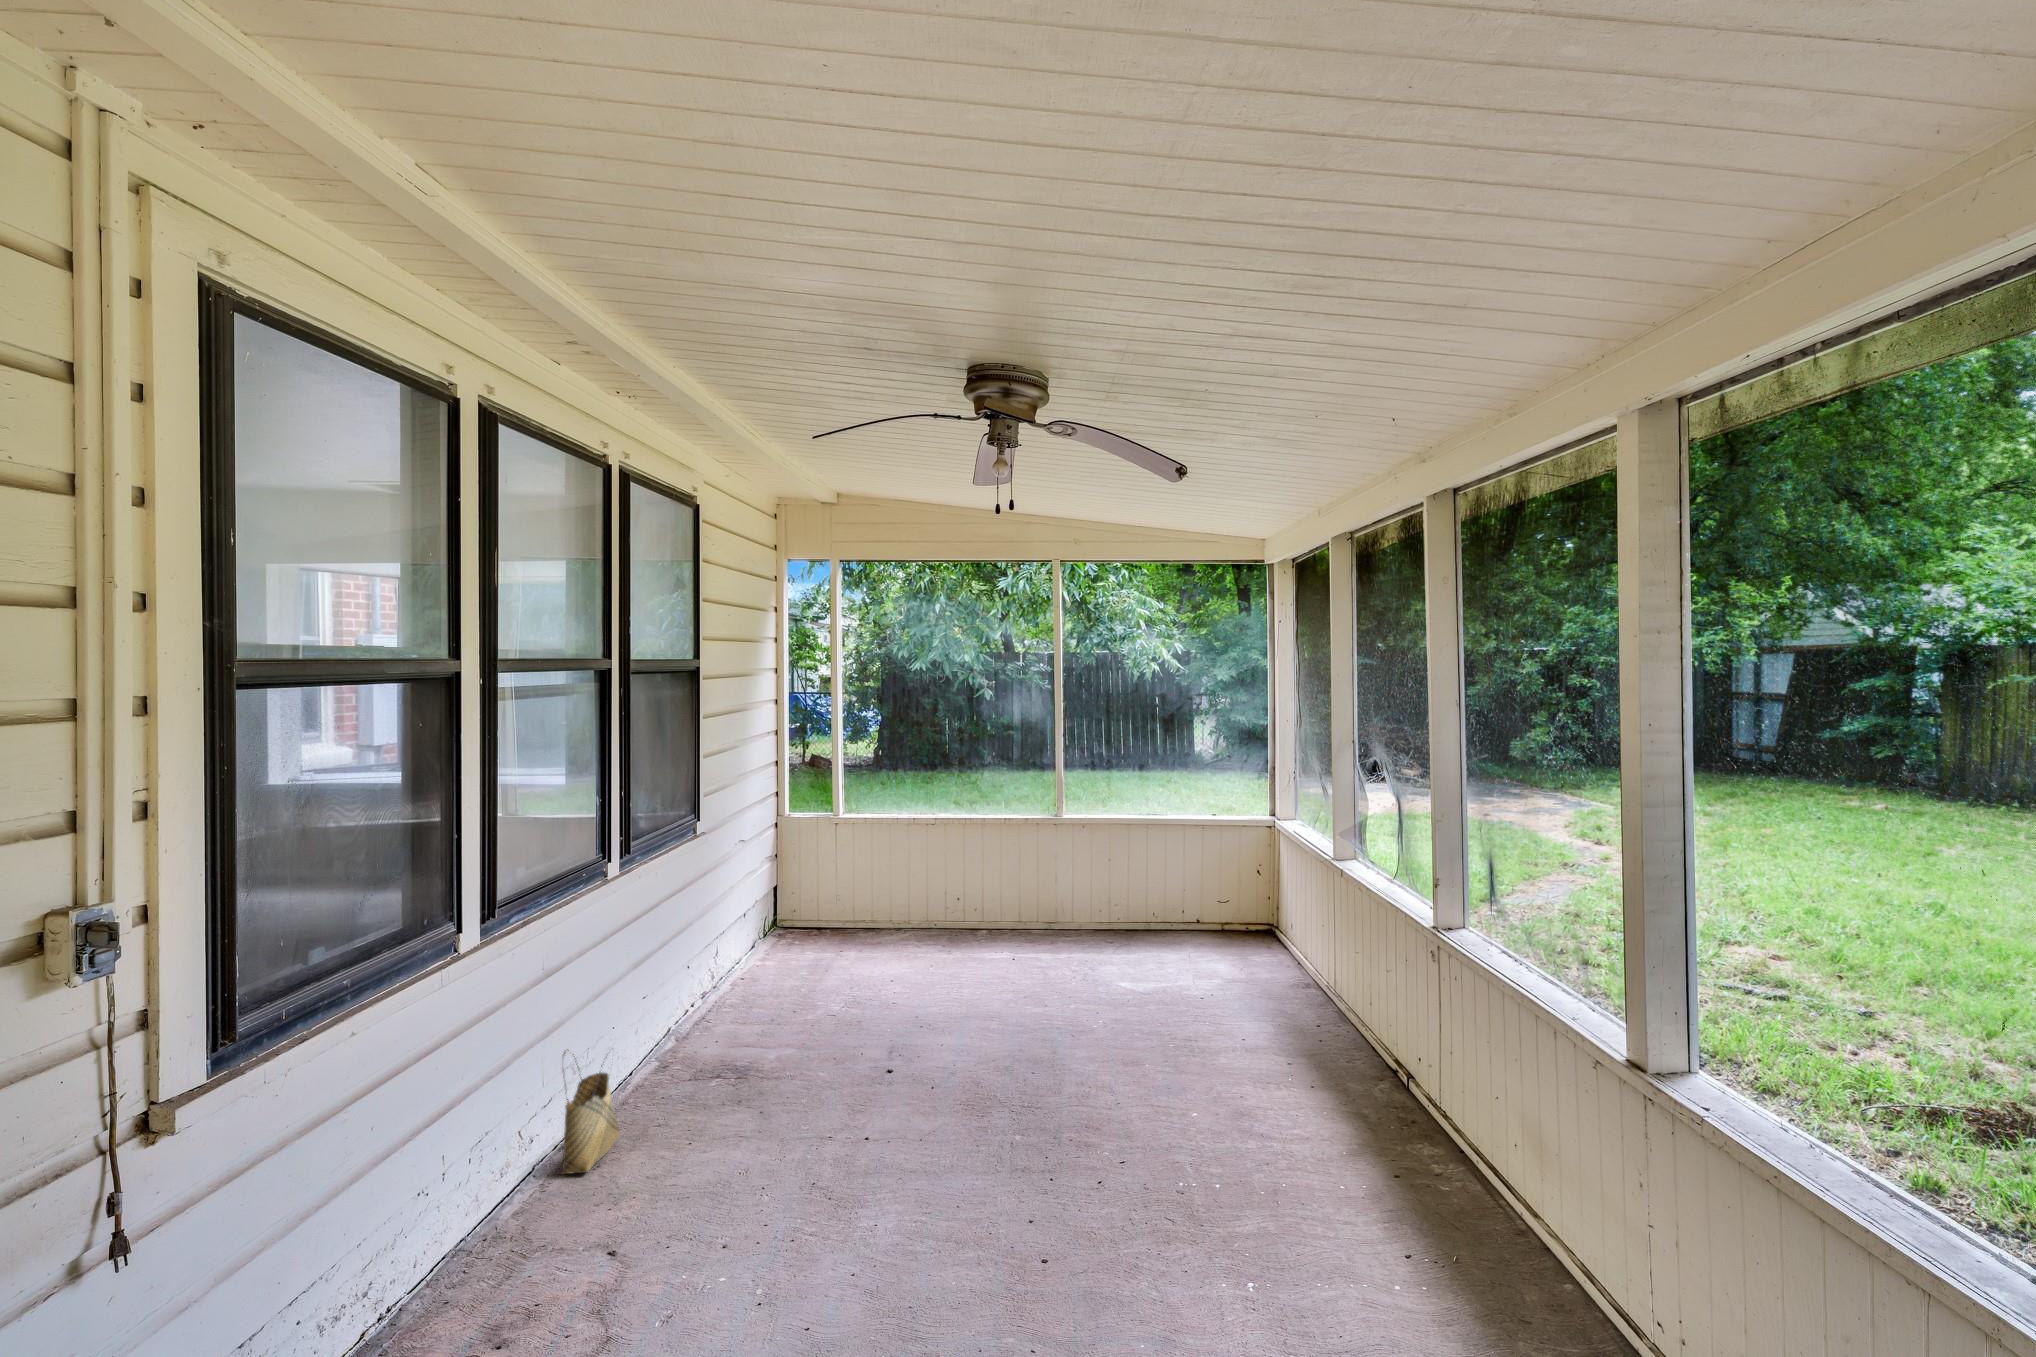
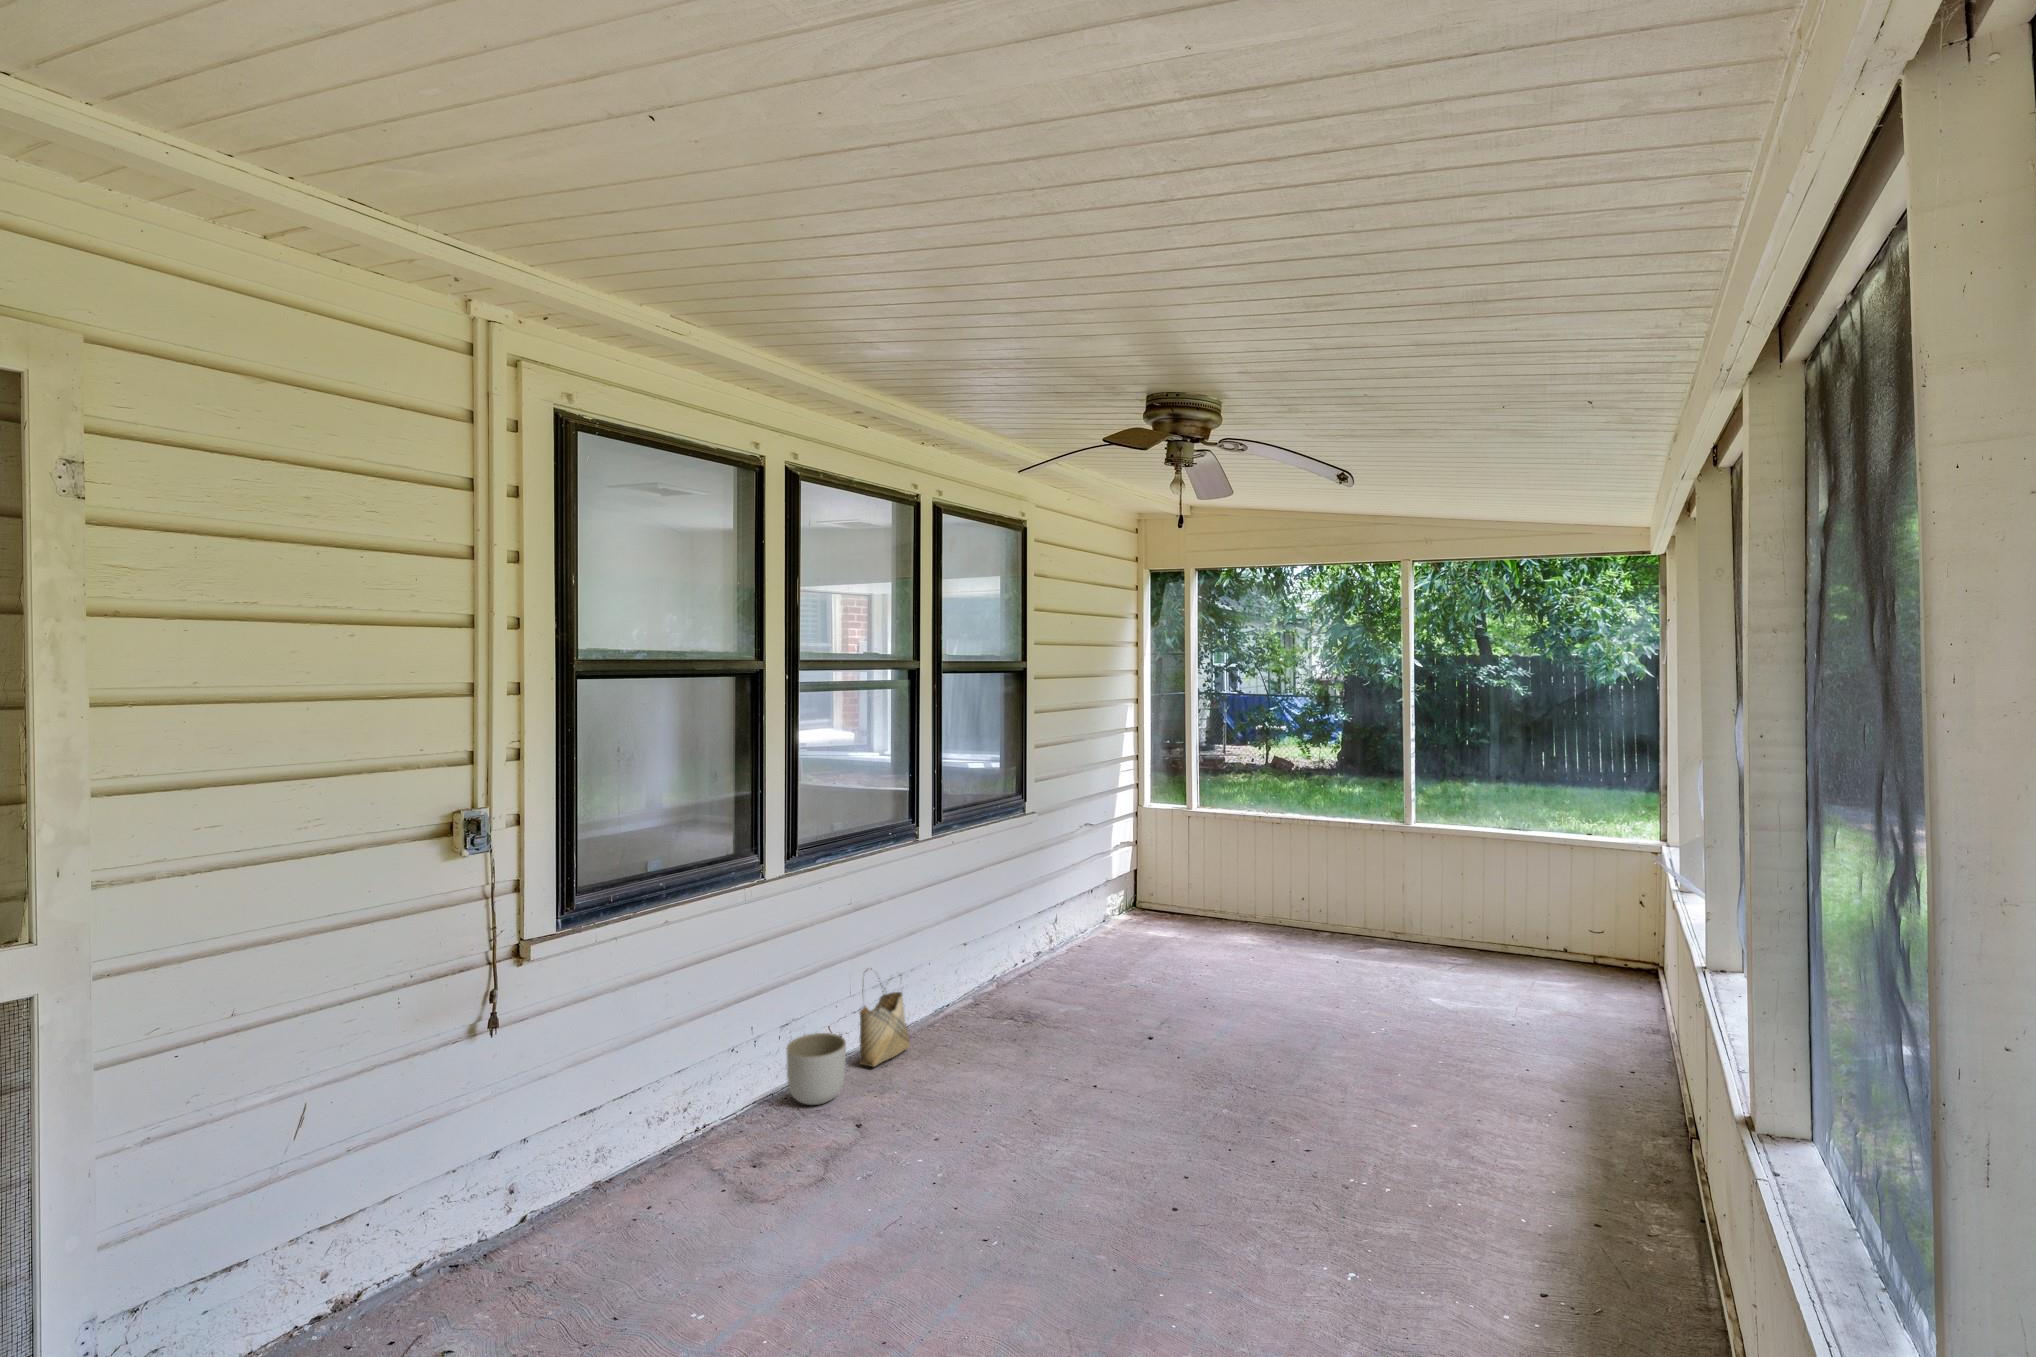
planter: none [488,1142,573,1241] -> present [787,1033,846,1105]

